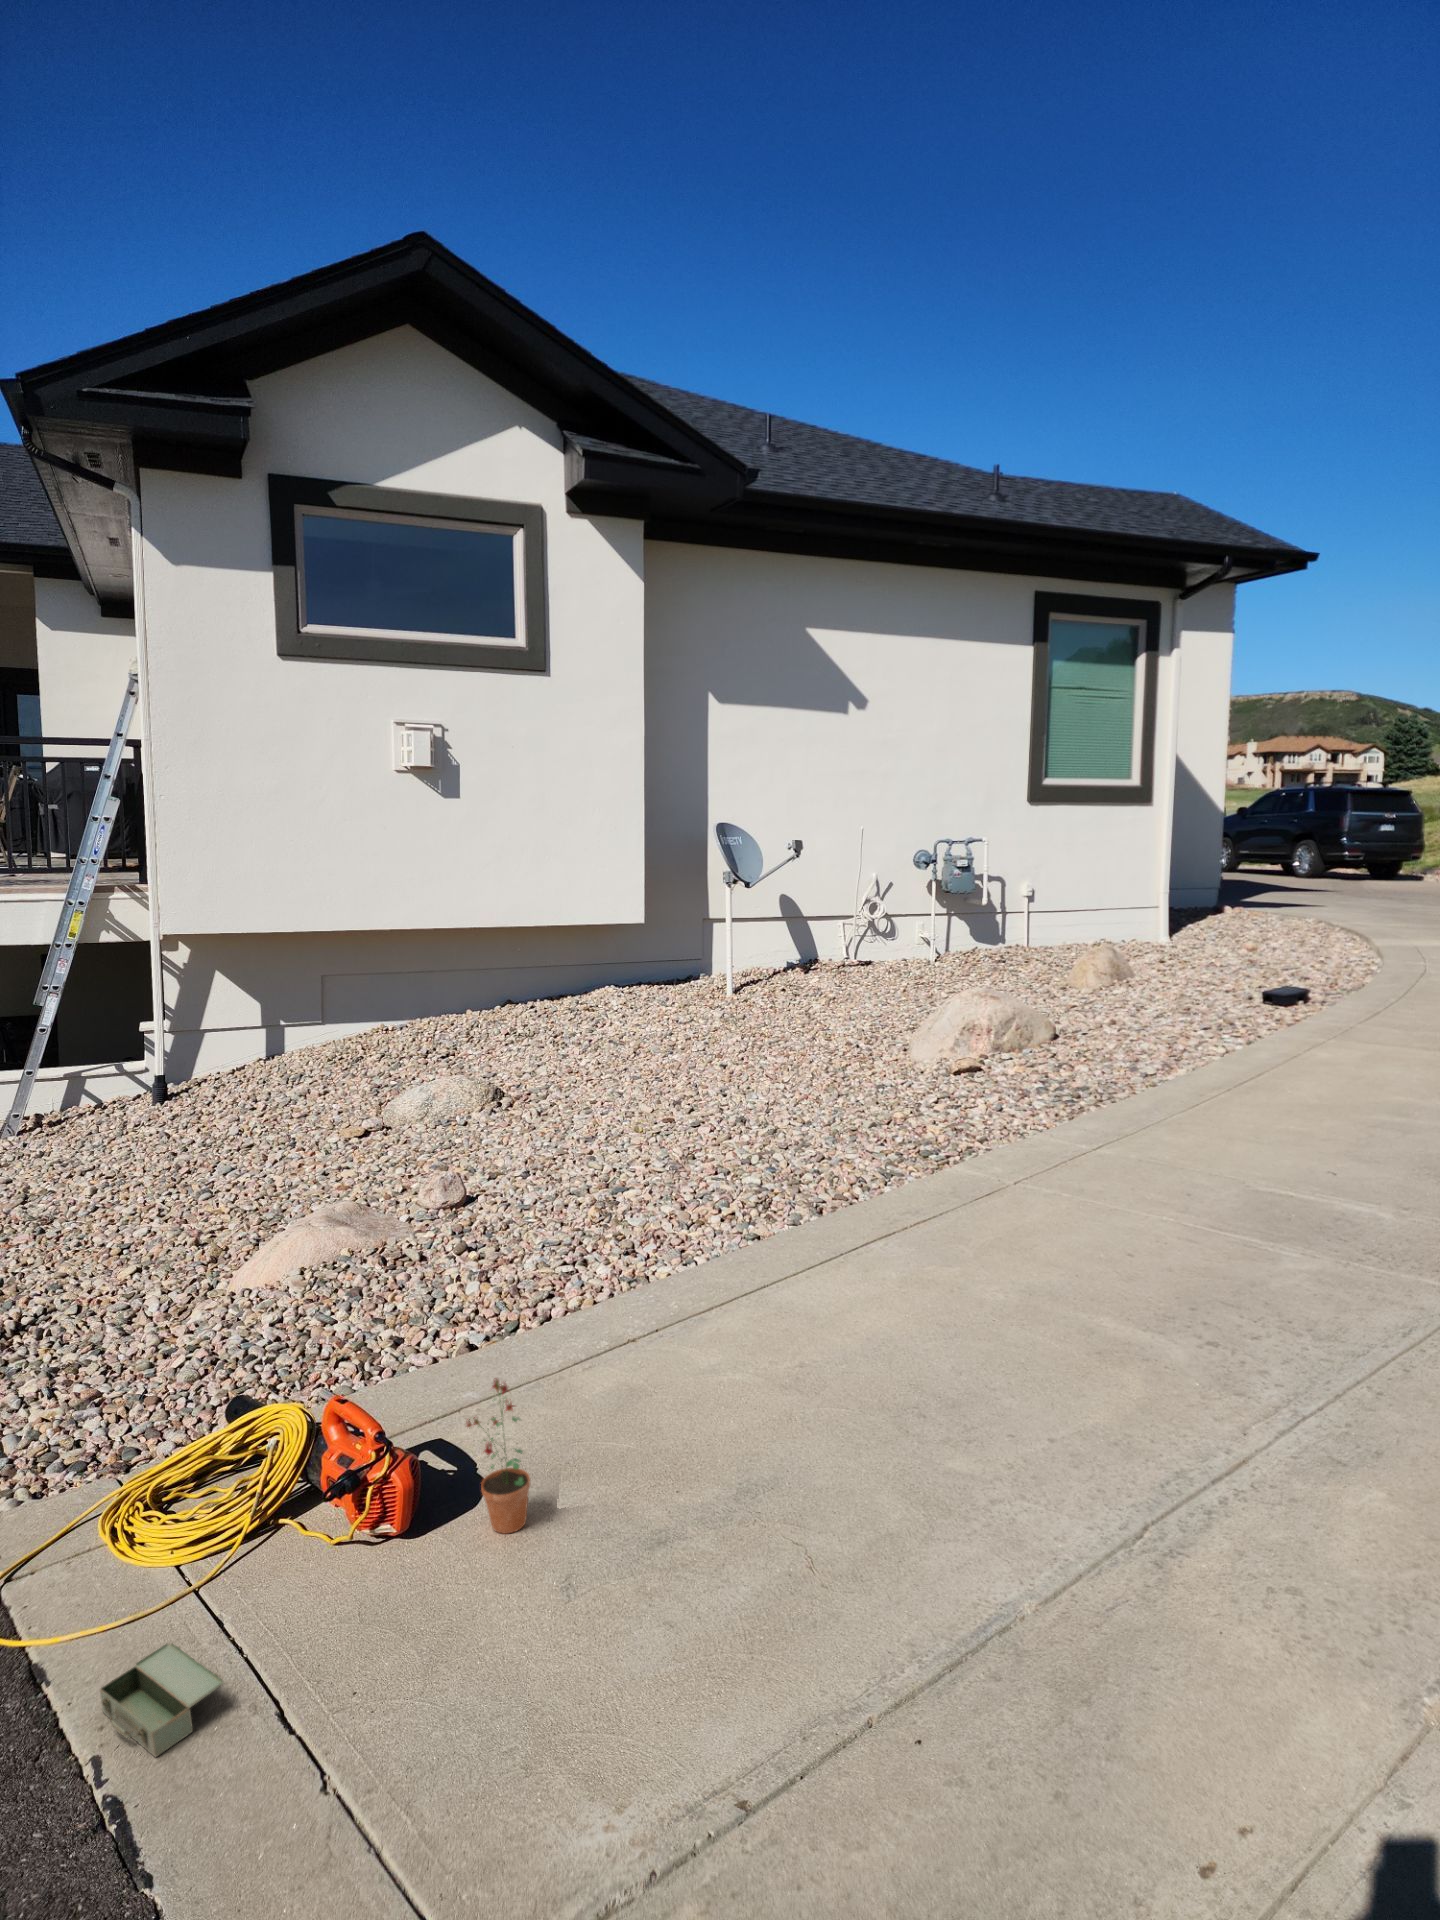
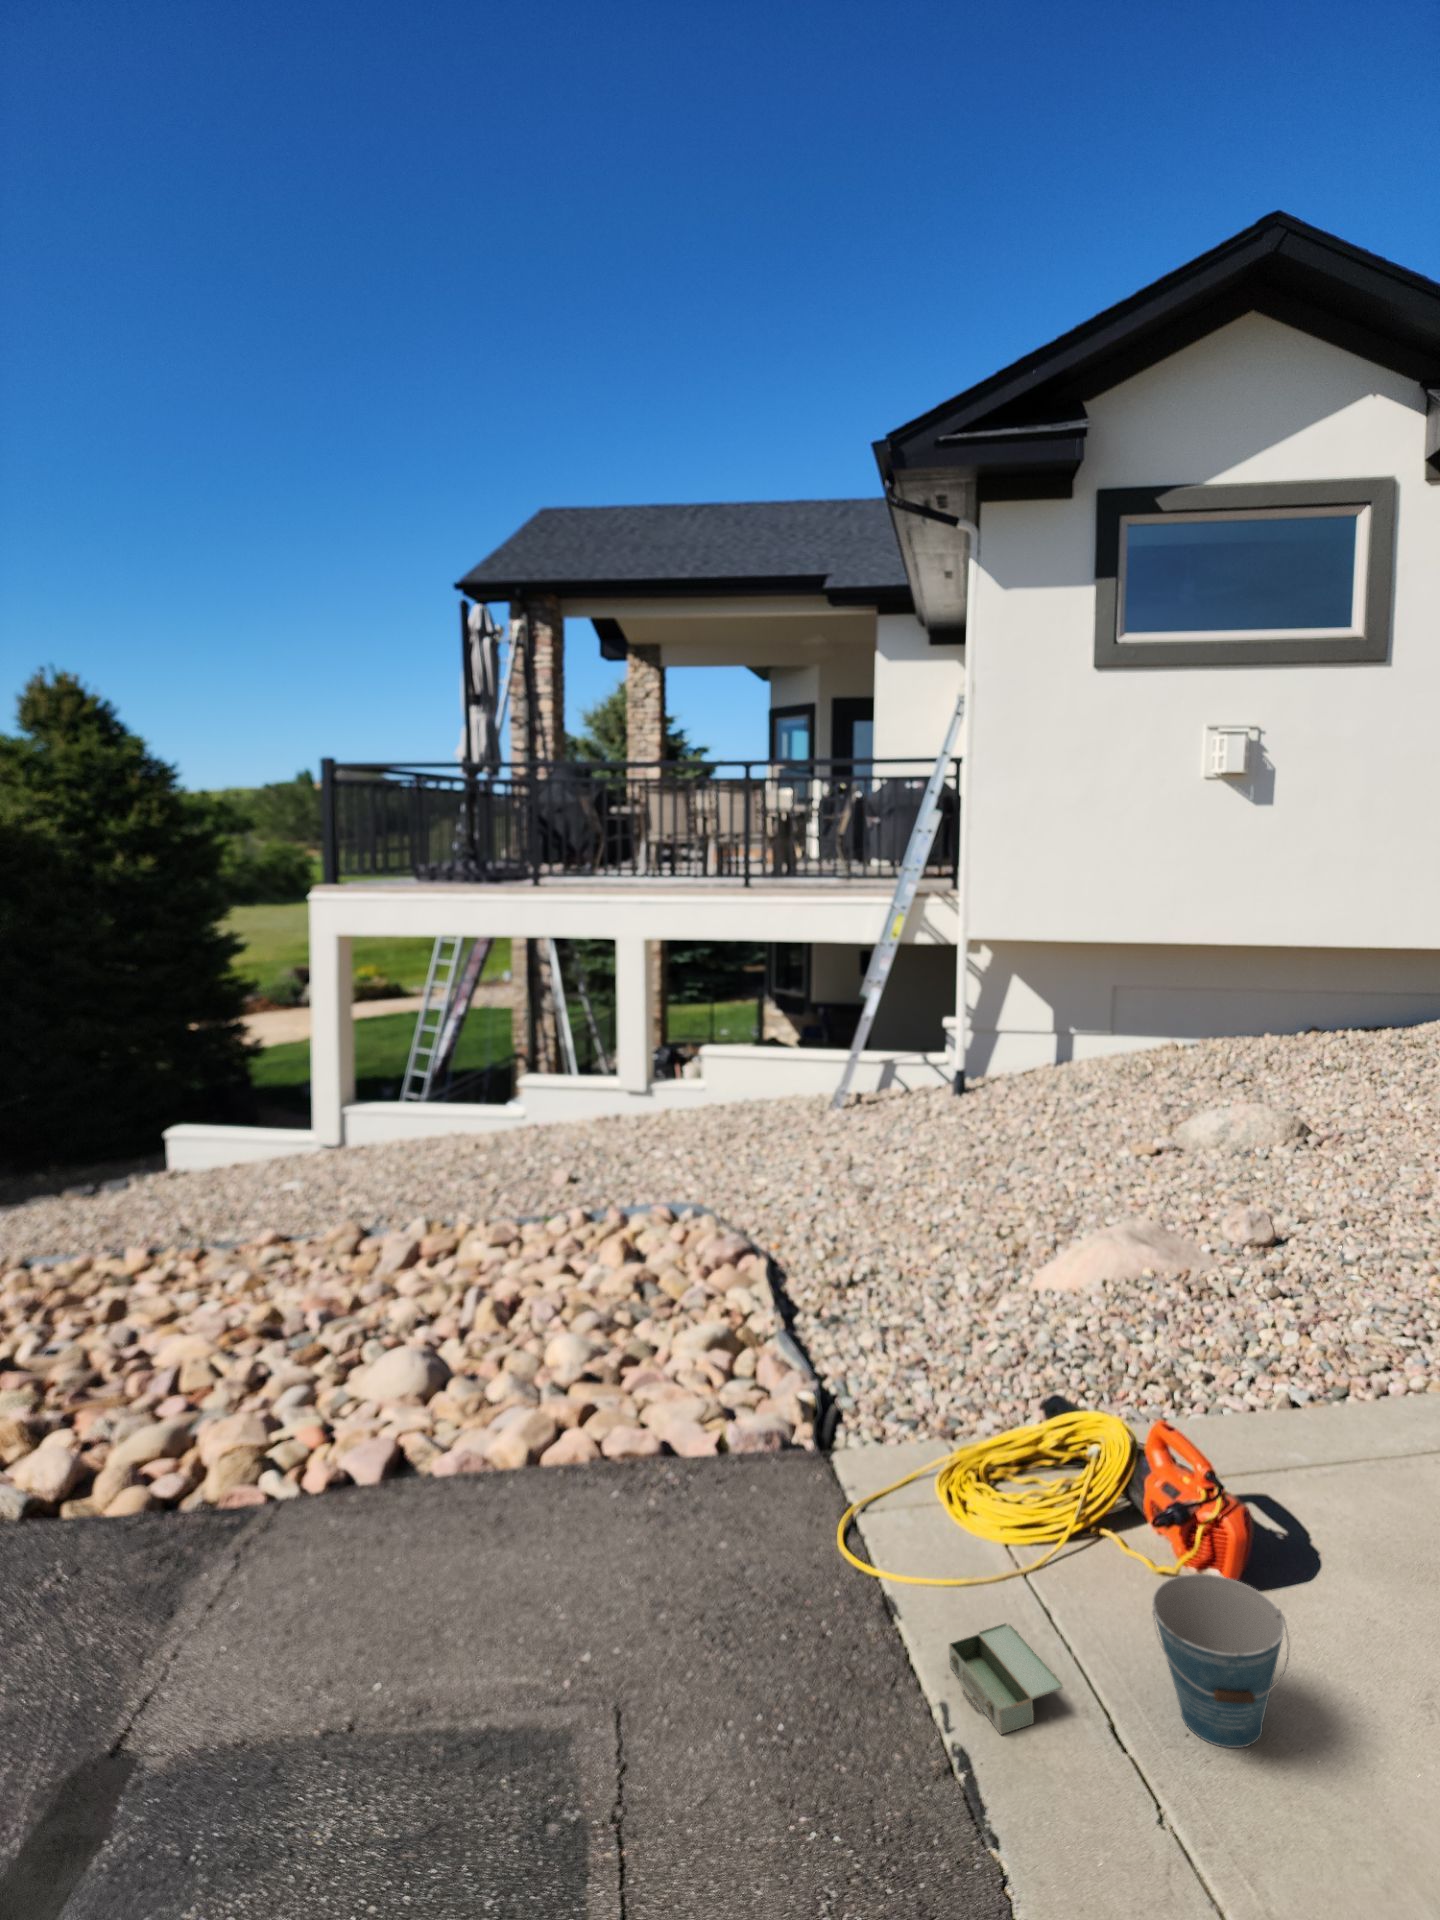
potted plant: present [467,1378,530,1534] -> none [1312,1457,1395,1640]
bucket: none [308,1520,432,1677] -> present [1152,1574,1289,1748]

